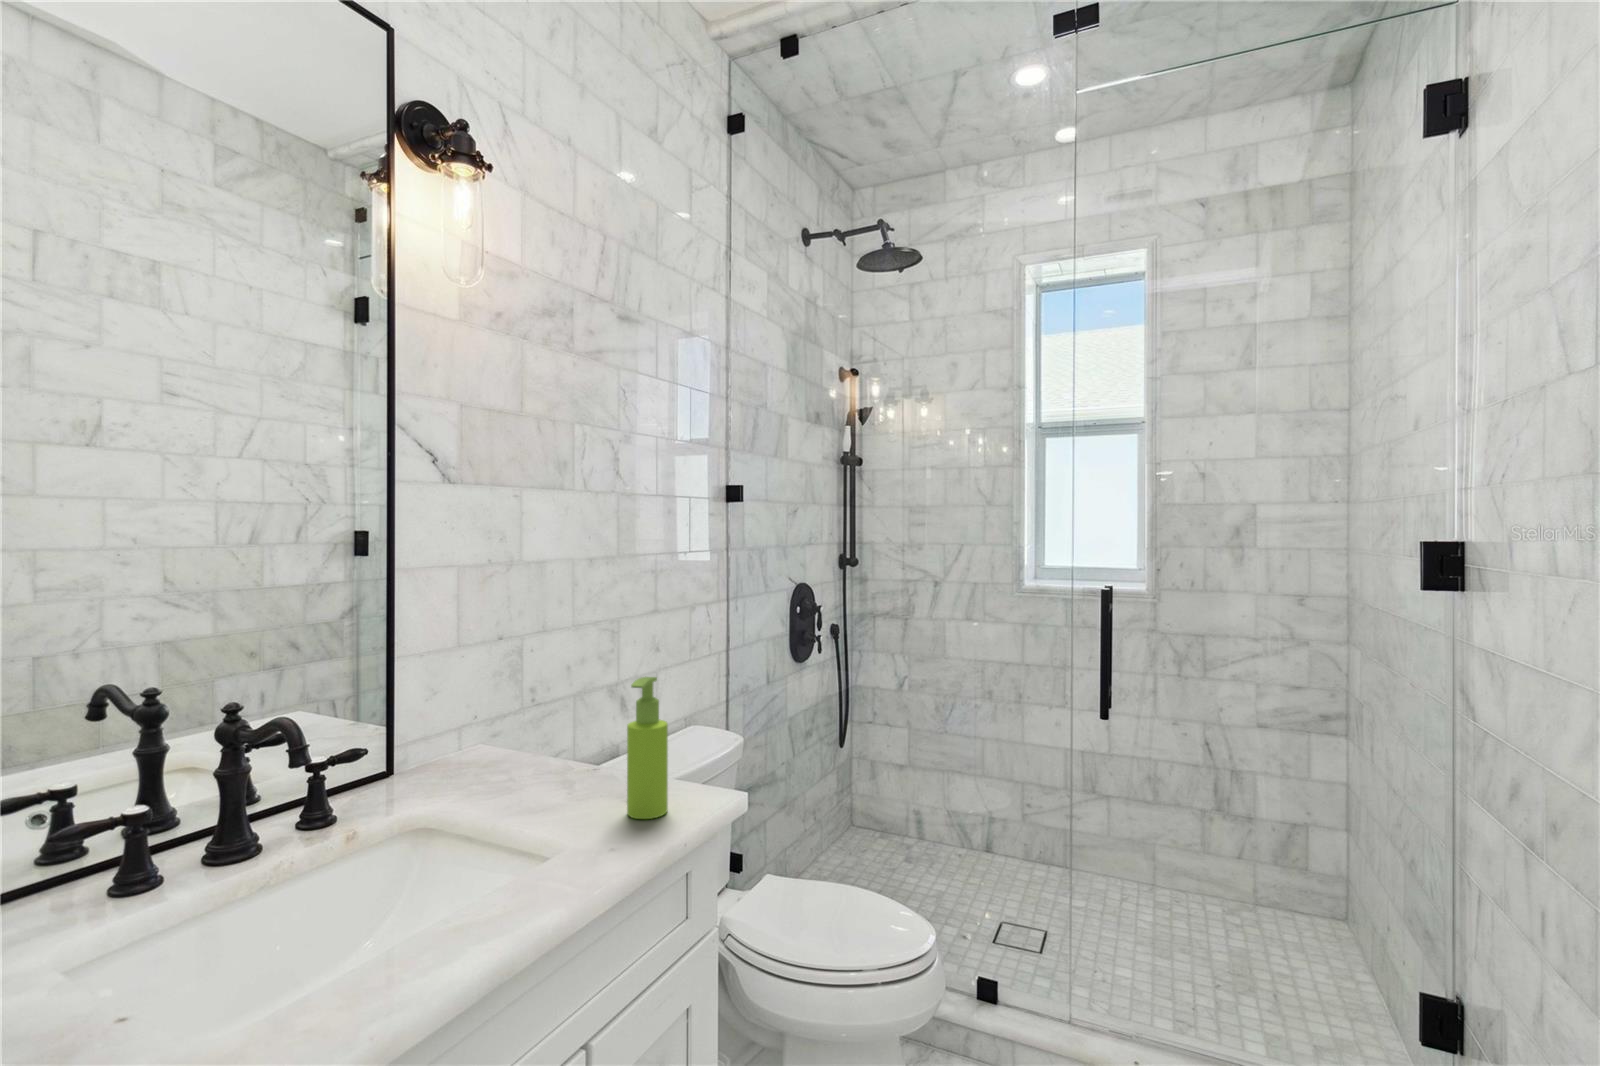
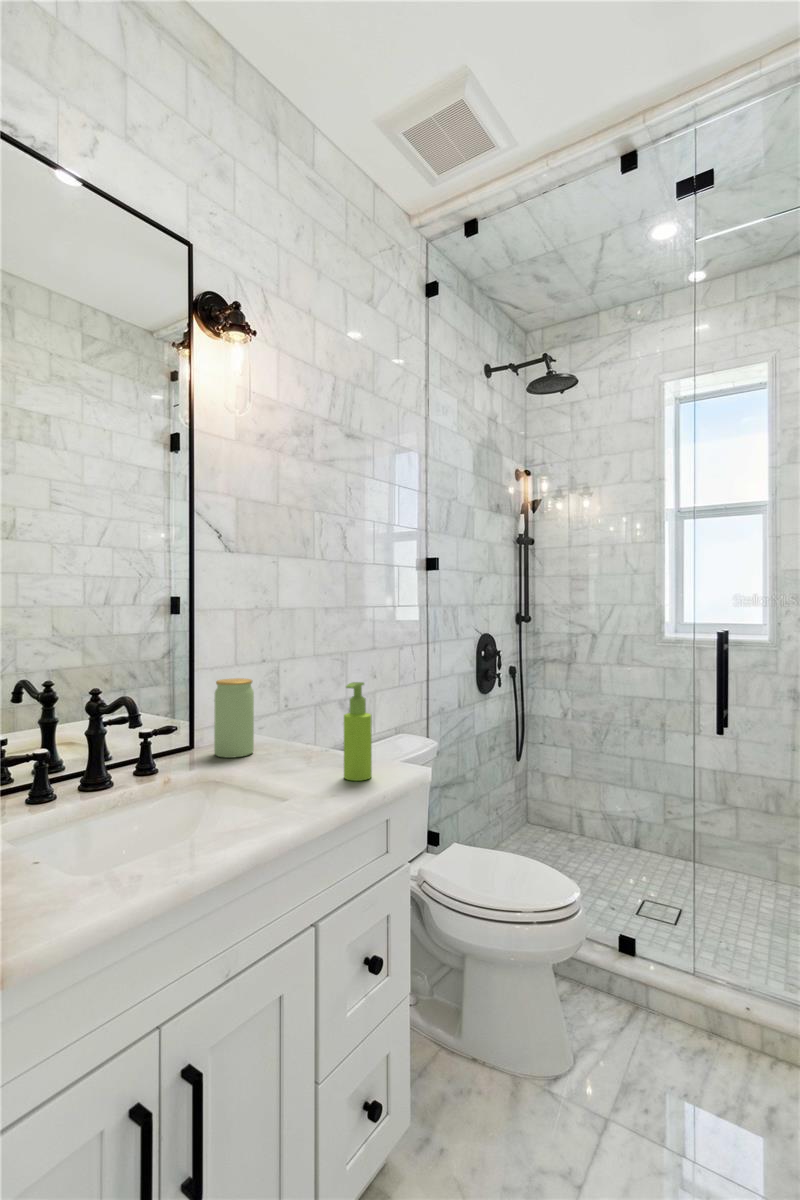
jar: none [428,668,489,787] -> present [214,678,254,758]

